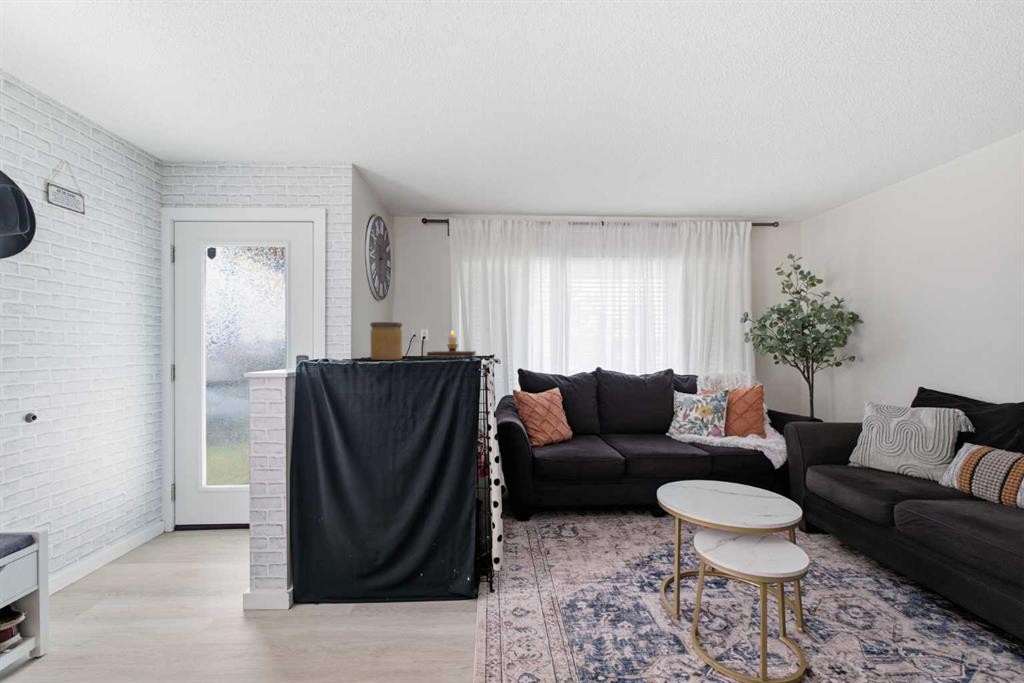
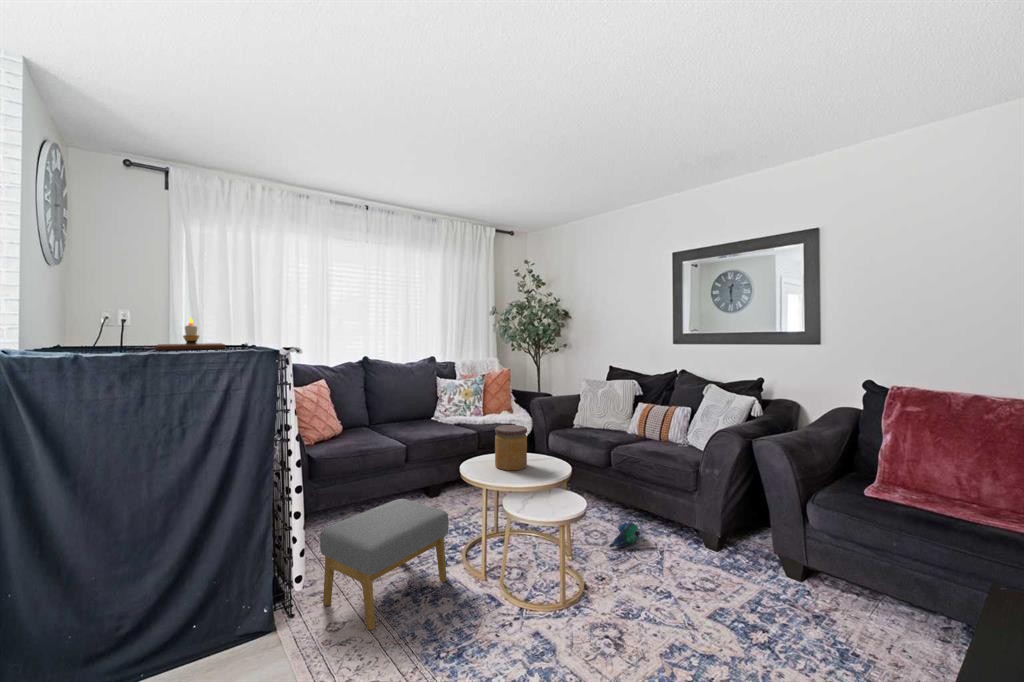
jar: present [370,322,402,360] -> present [495,425,527,471]
footstool: none [515,508,639,627] -> present [320,499,449,630]
plush toy: none [870,608,930,641] -> present [610,523,640,548]

